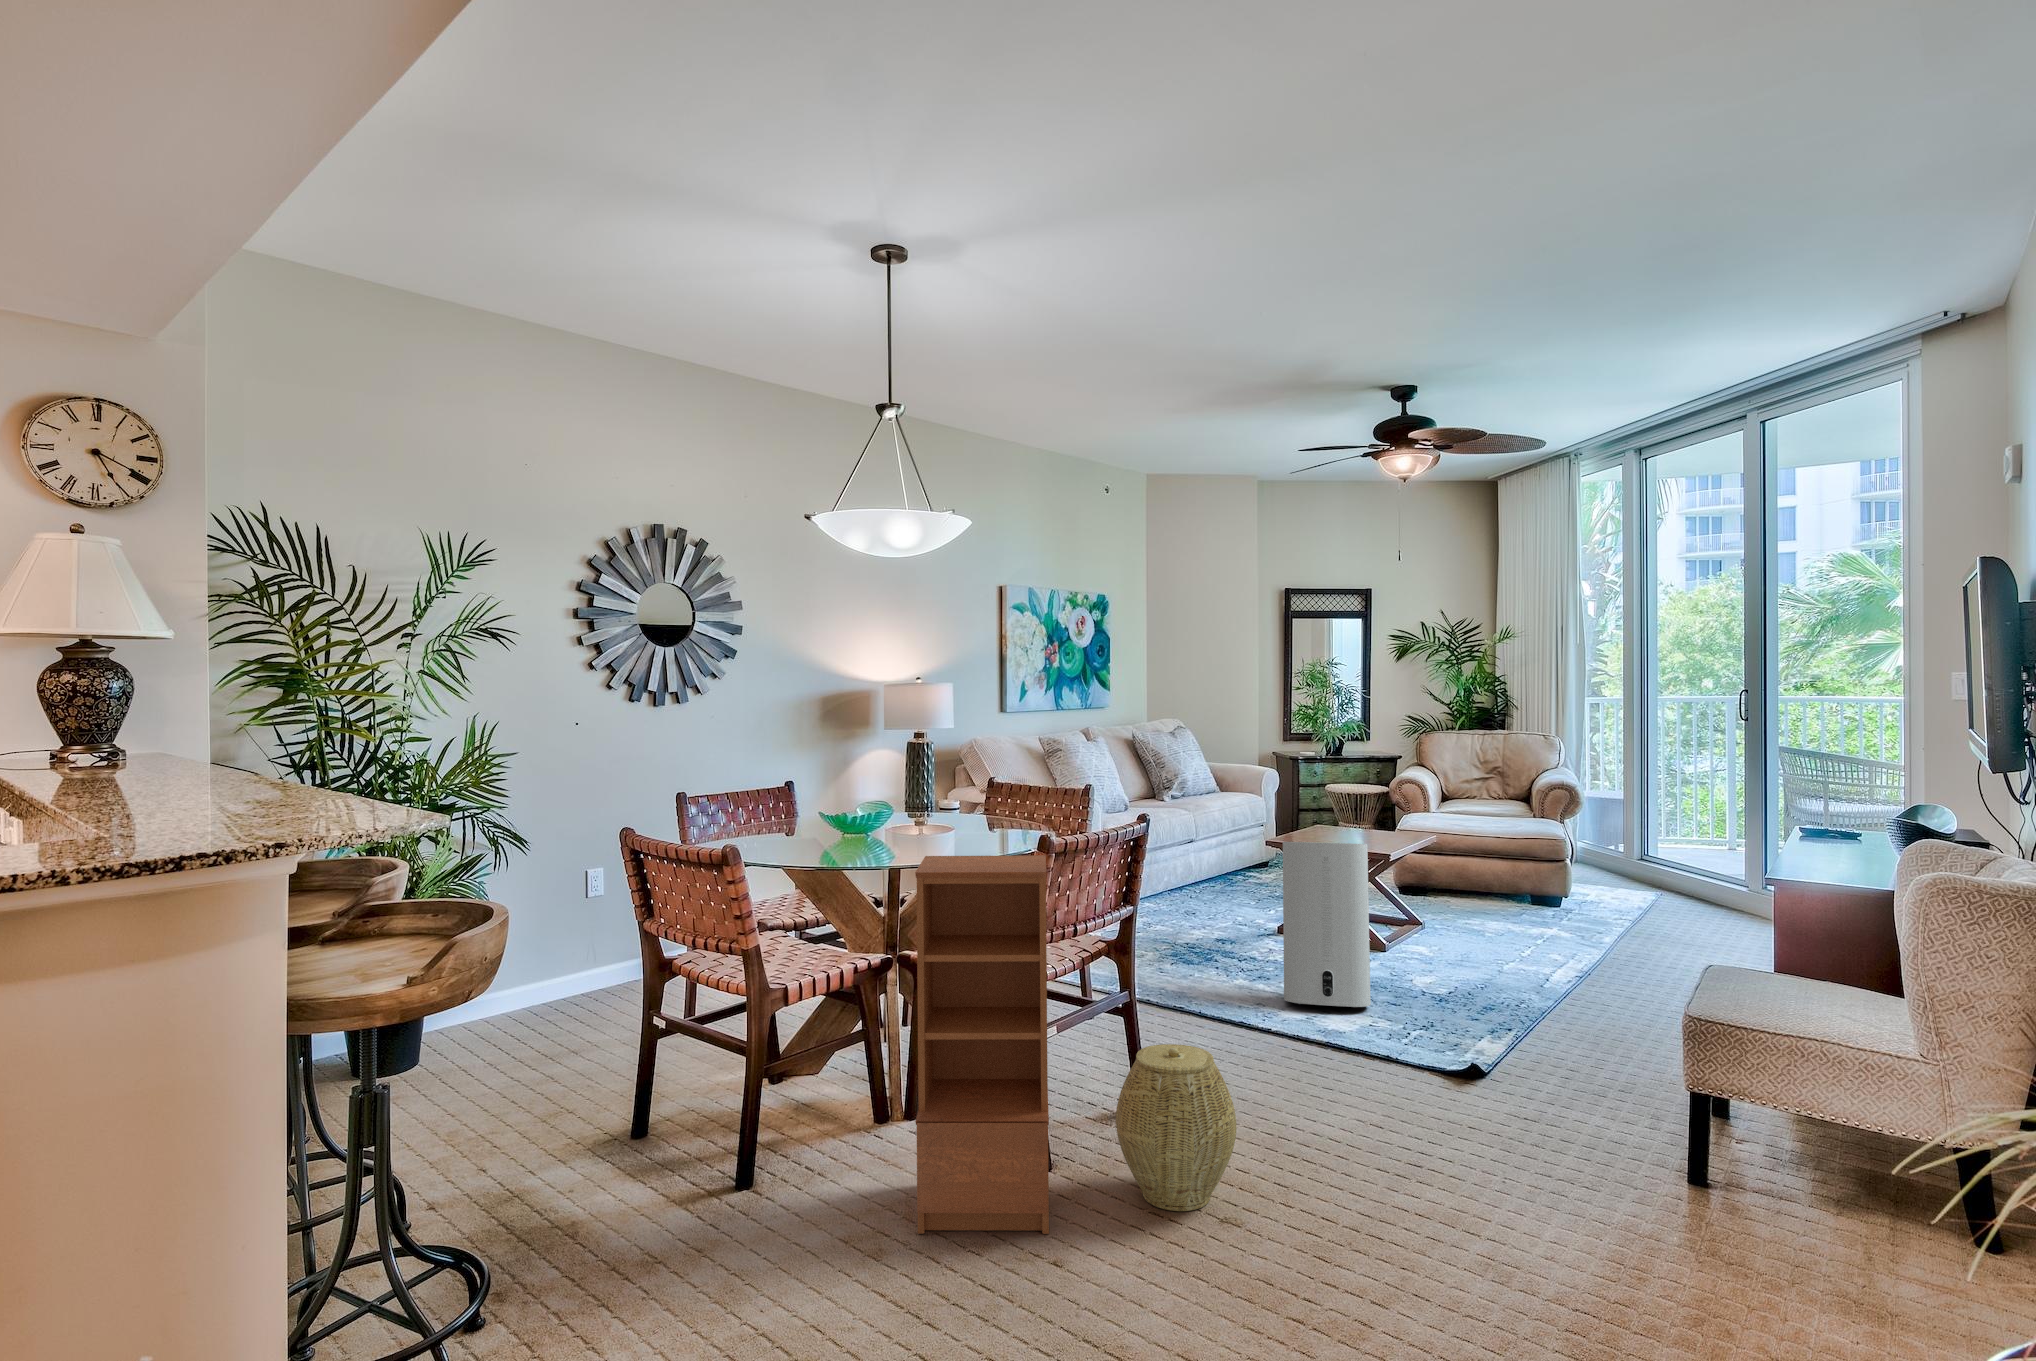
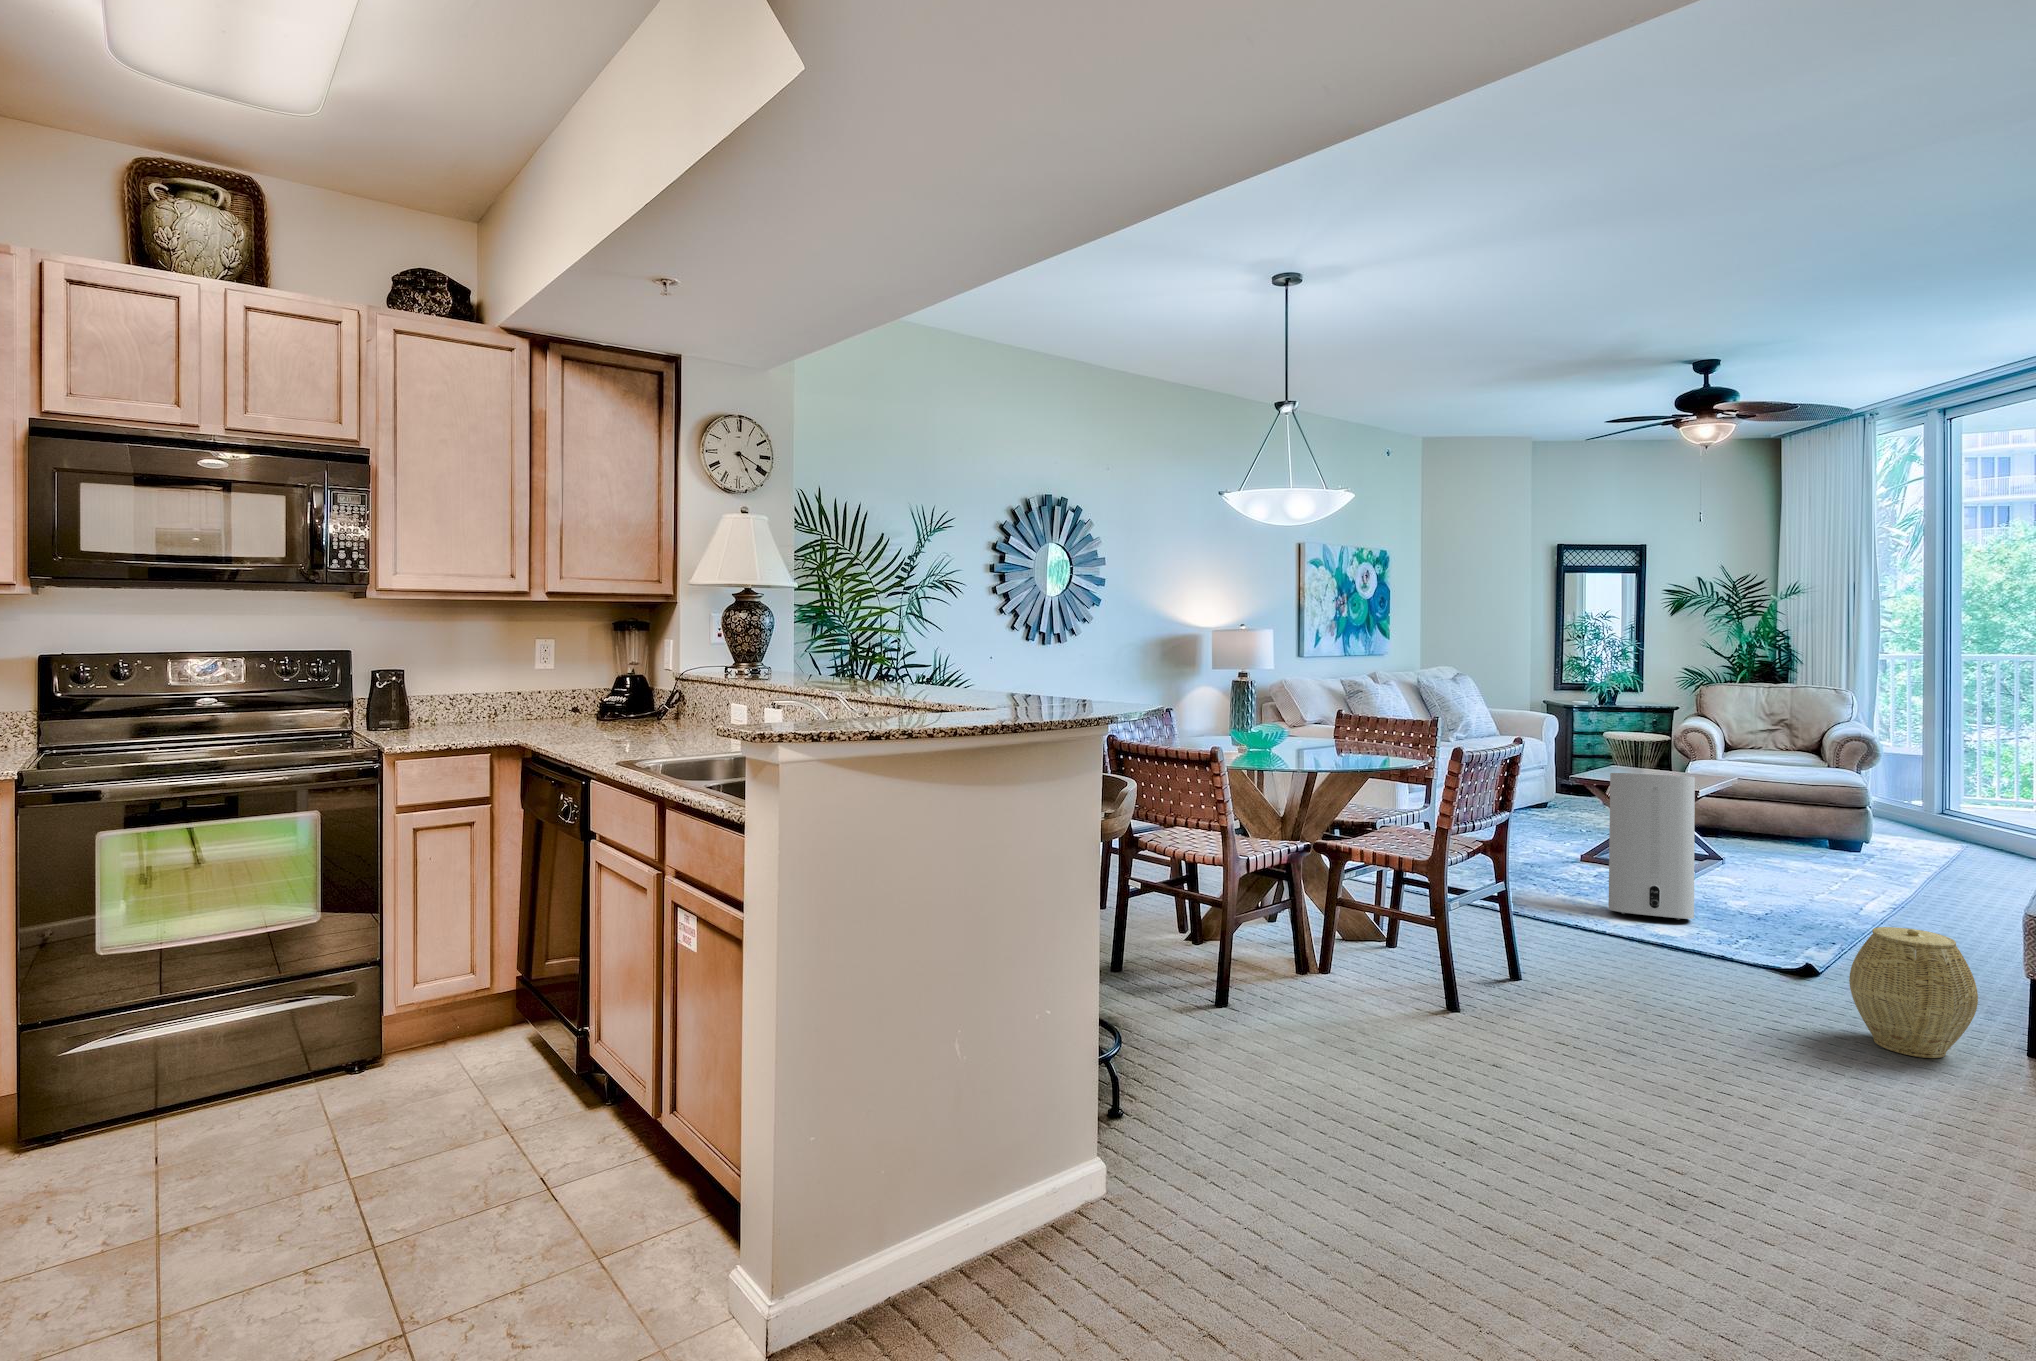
bookcase: present [915,855,1049,1234] -> none [1363,763,1486,1054]
woven basket: present [1116,1044,1237,1211] -> present [1849,927,1978,1058]

